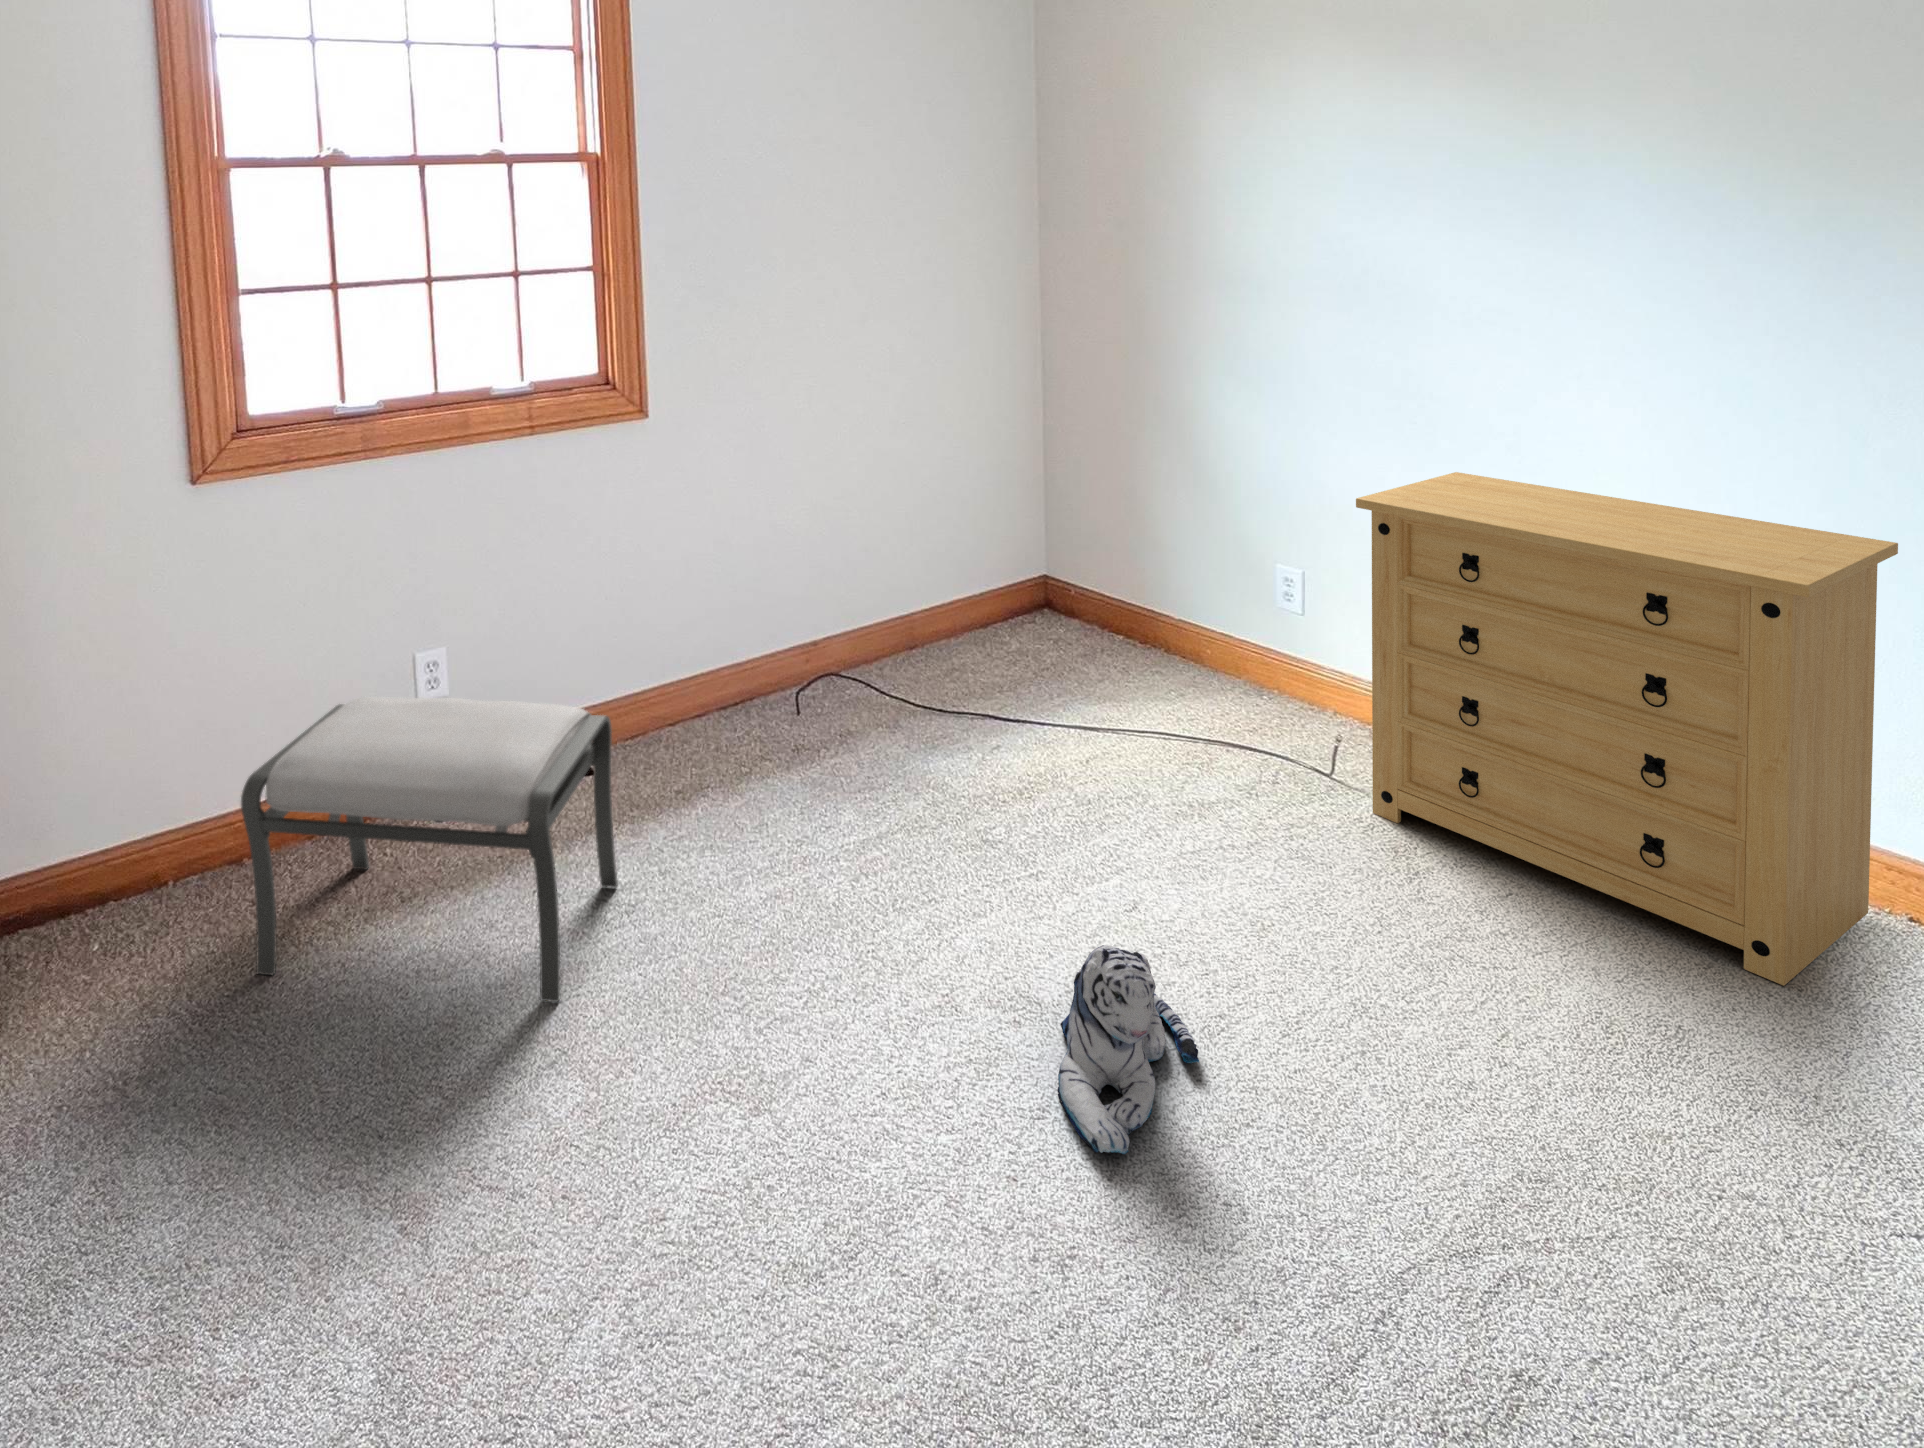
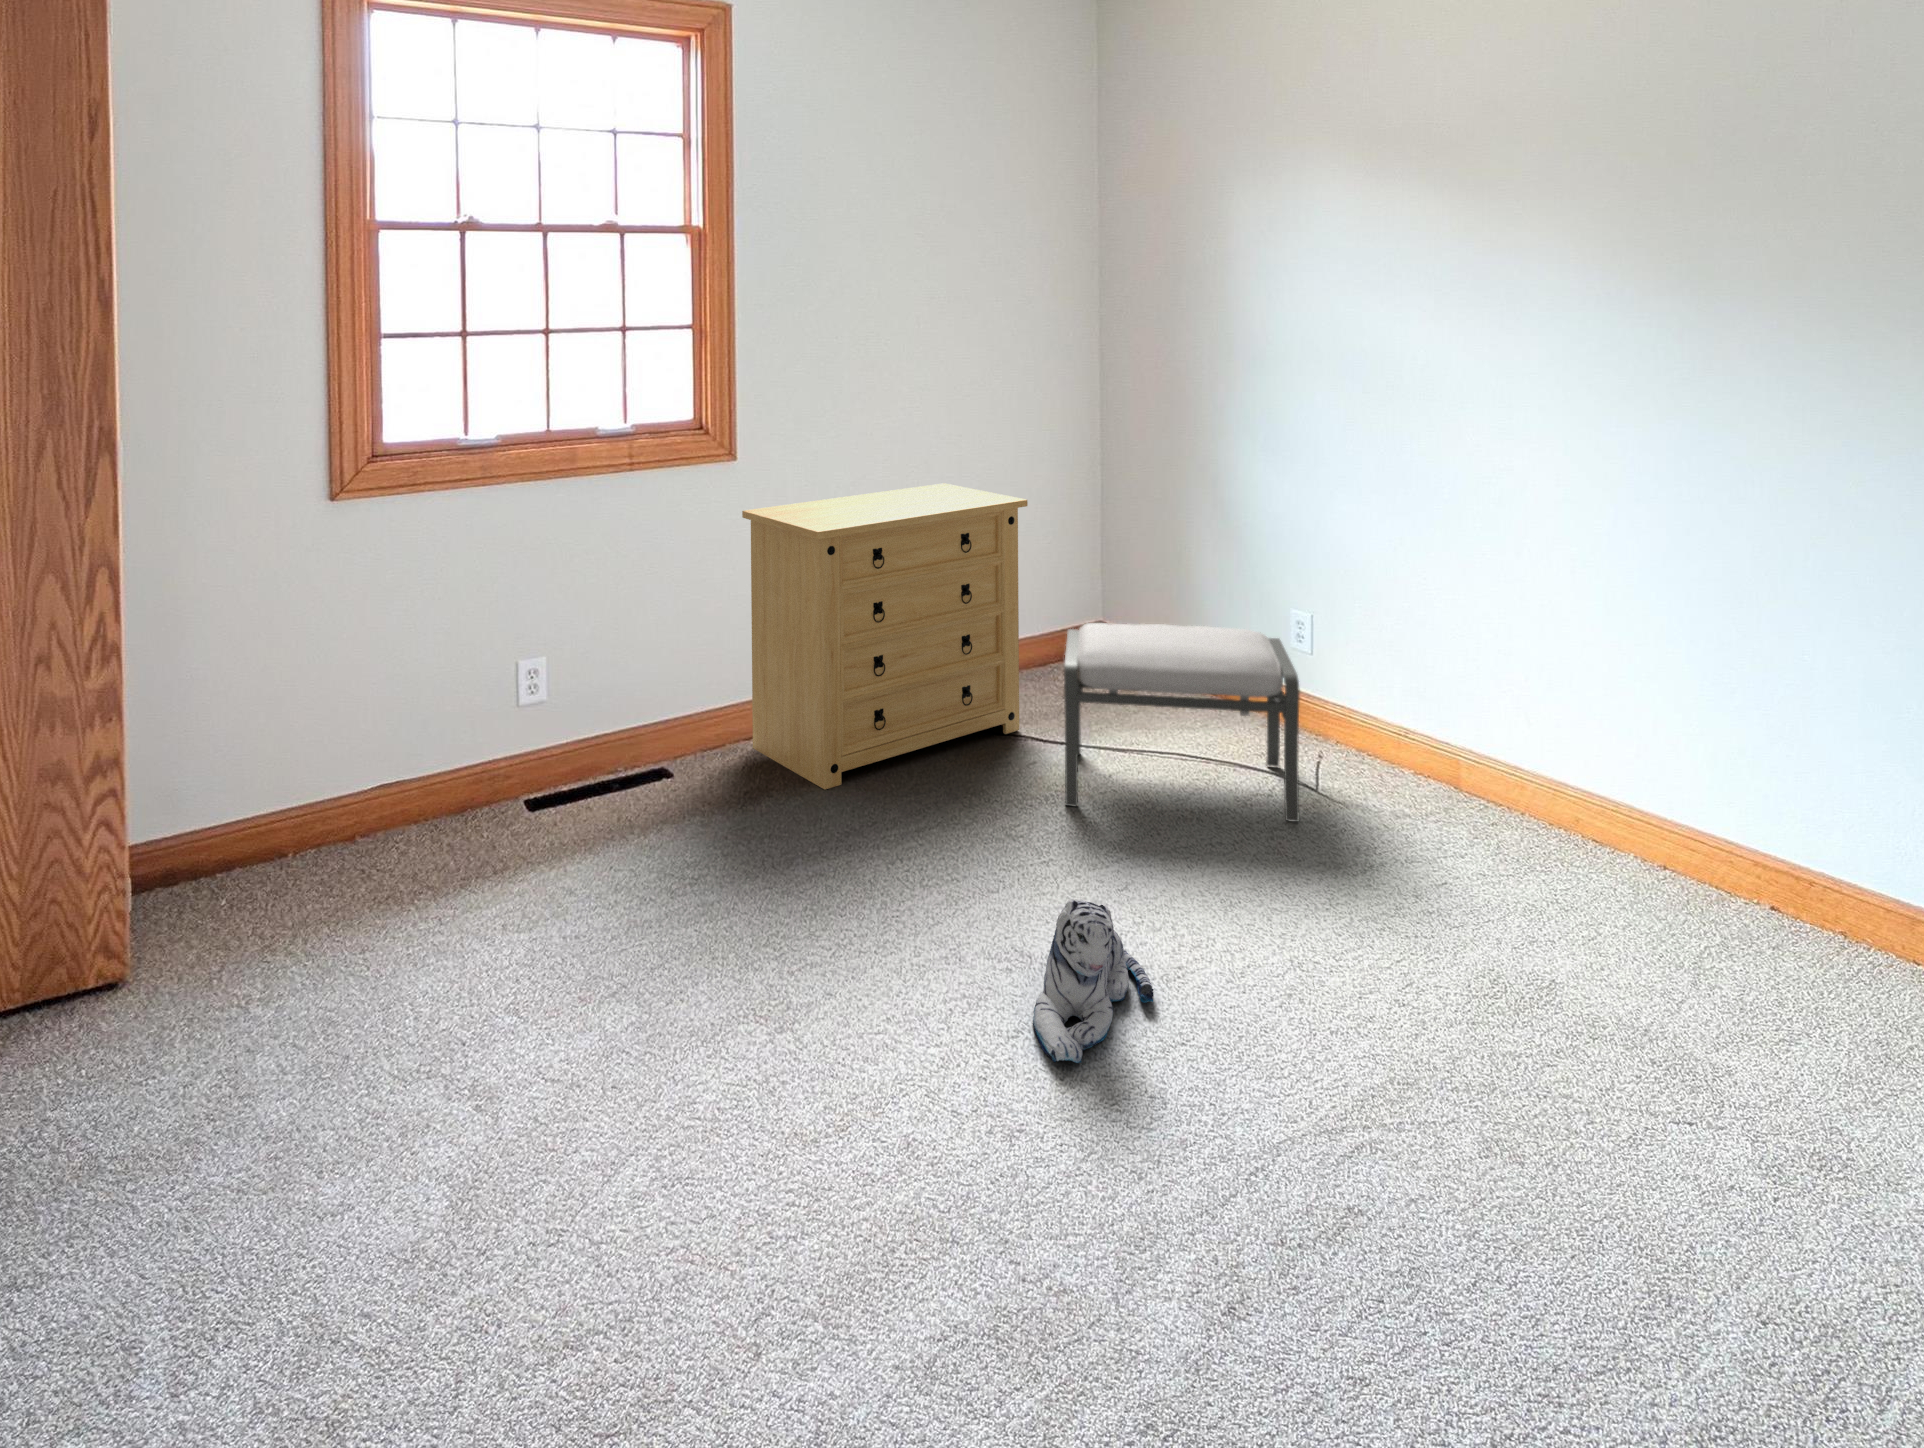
dresser: present [1356,472,1898,986] -> present [742,483,1028,790]
ottoman: present [241,697,618,1002] -> present [1064,623,1300,822]

